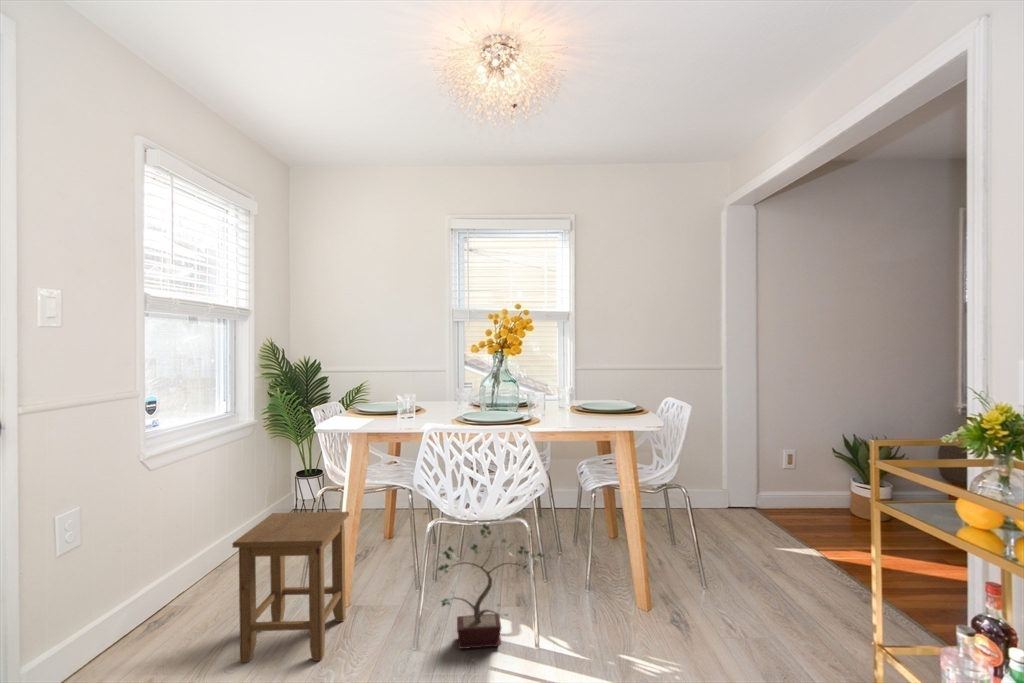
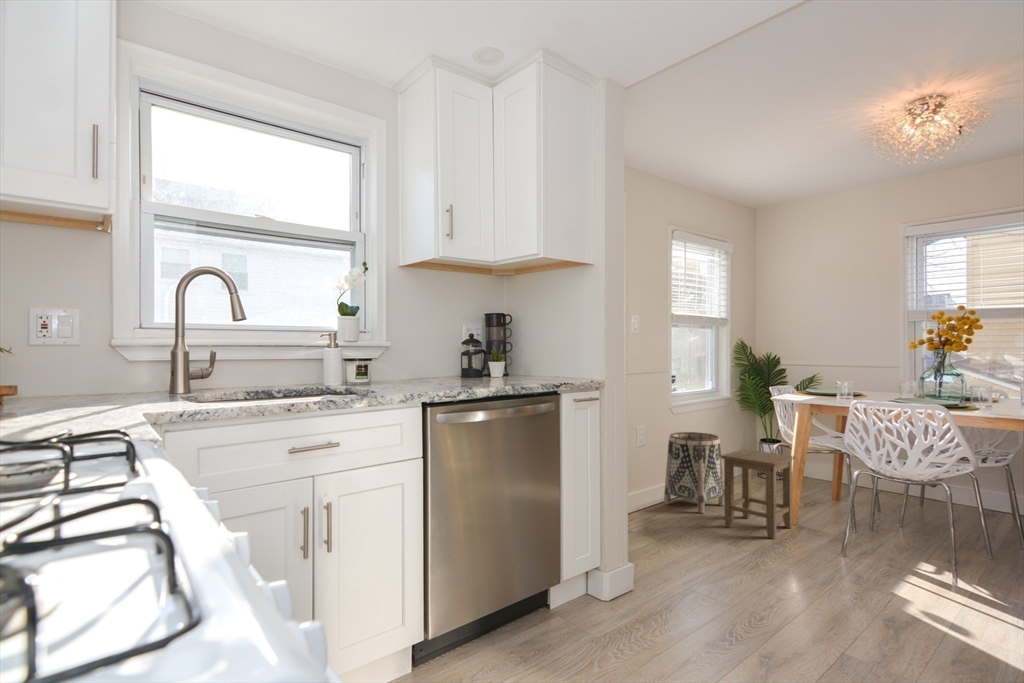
basket: none [126,493,244,642] -> present [664,432,725,513]
potted plant: present [439,524,544,649] -> none [859,477,961,570]

